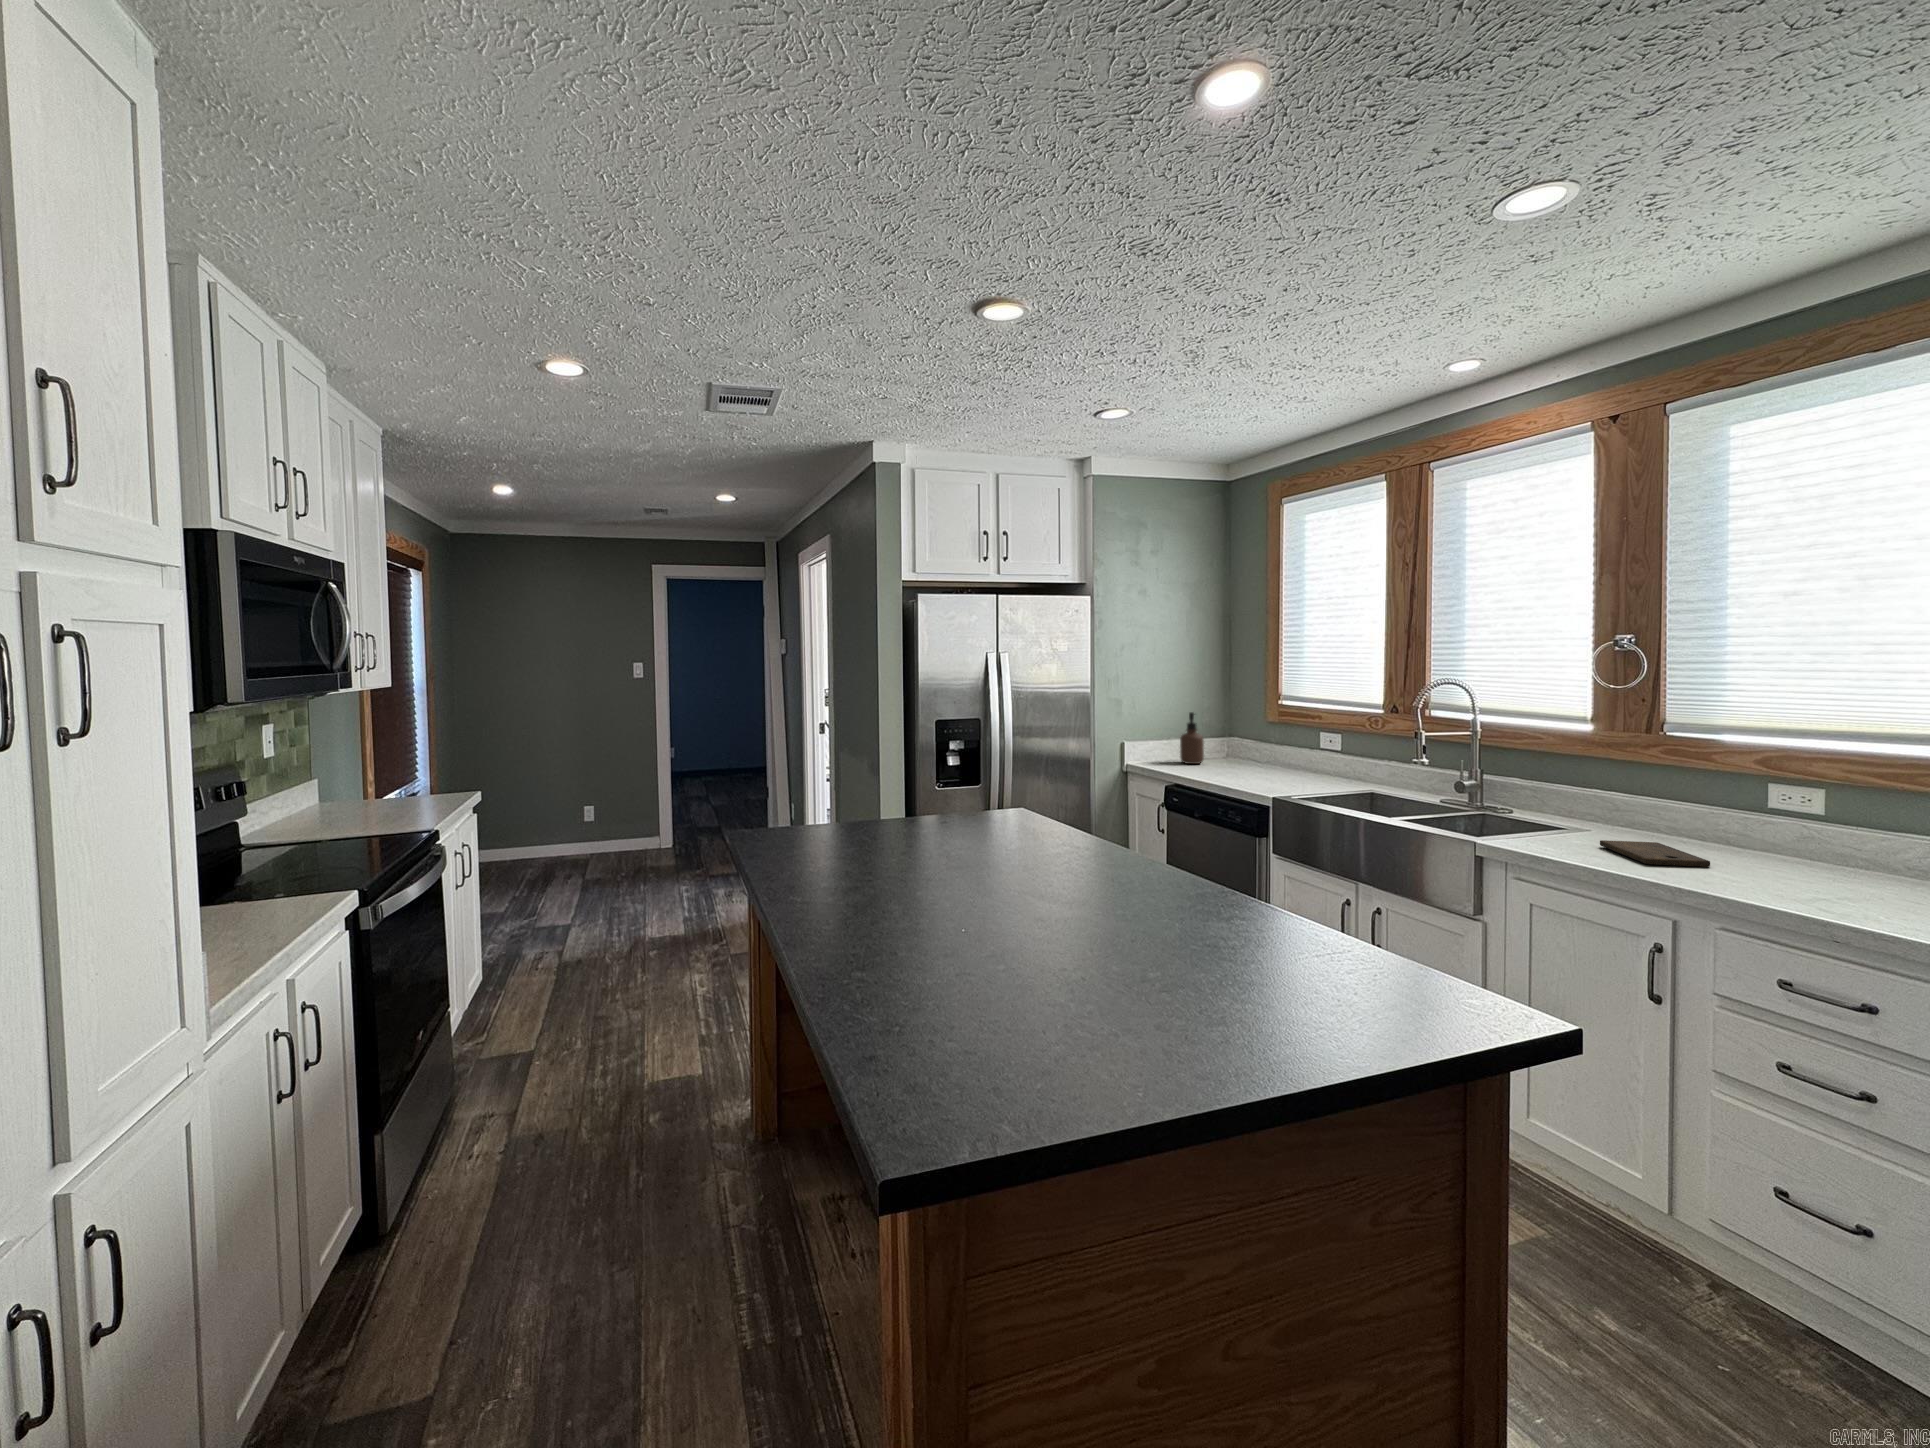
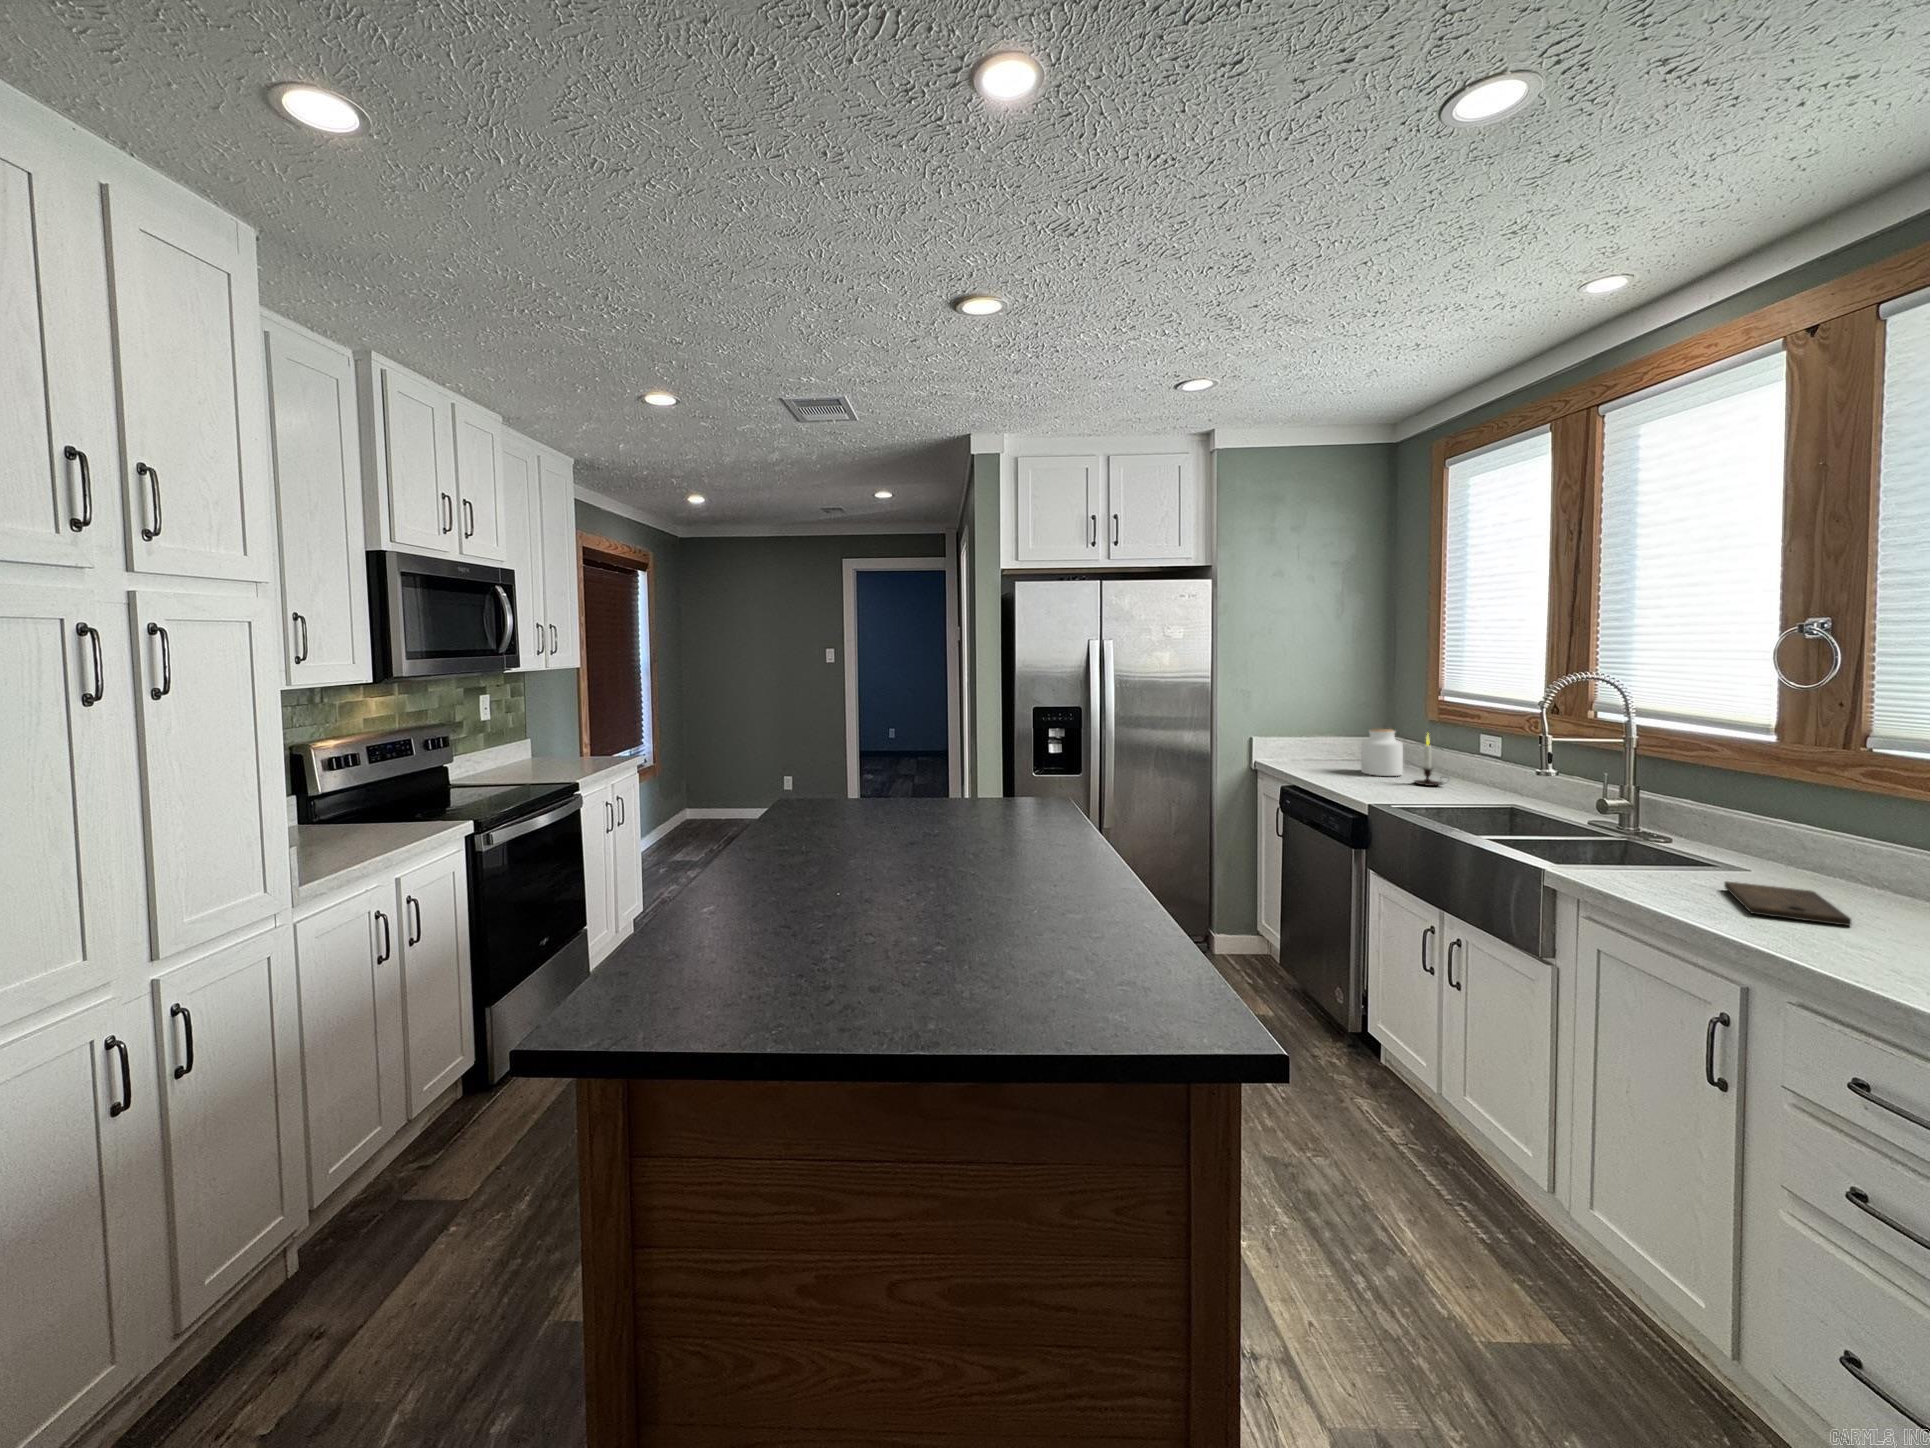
soap dispenser: present [1180,712,1204,764] -> none [1315,707,1343,765]
jar: none [1224,730,1259,771] -> present [1361,729,1403,776]
candle: none [1274,732,1303,778] -> present [1414,735,1444,786]

